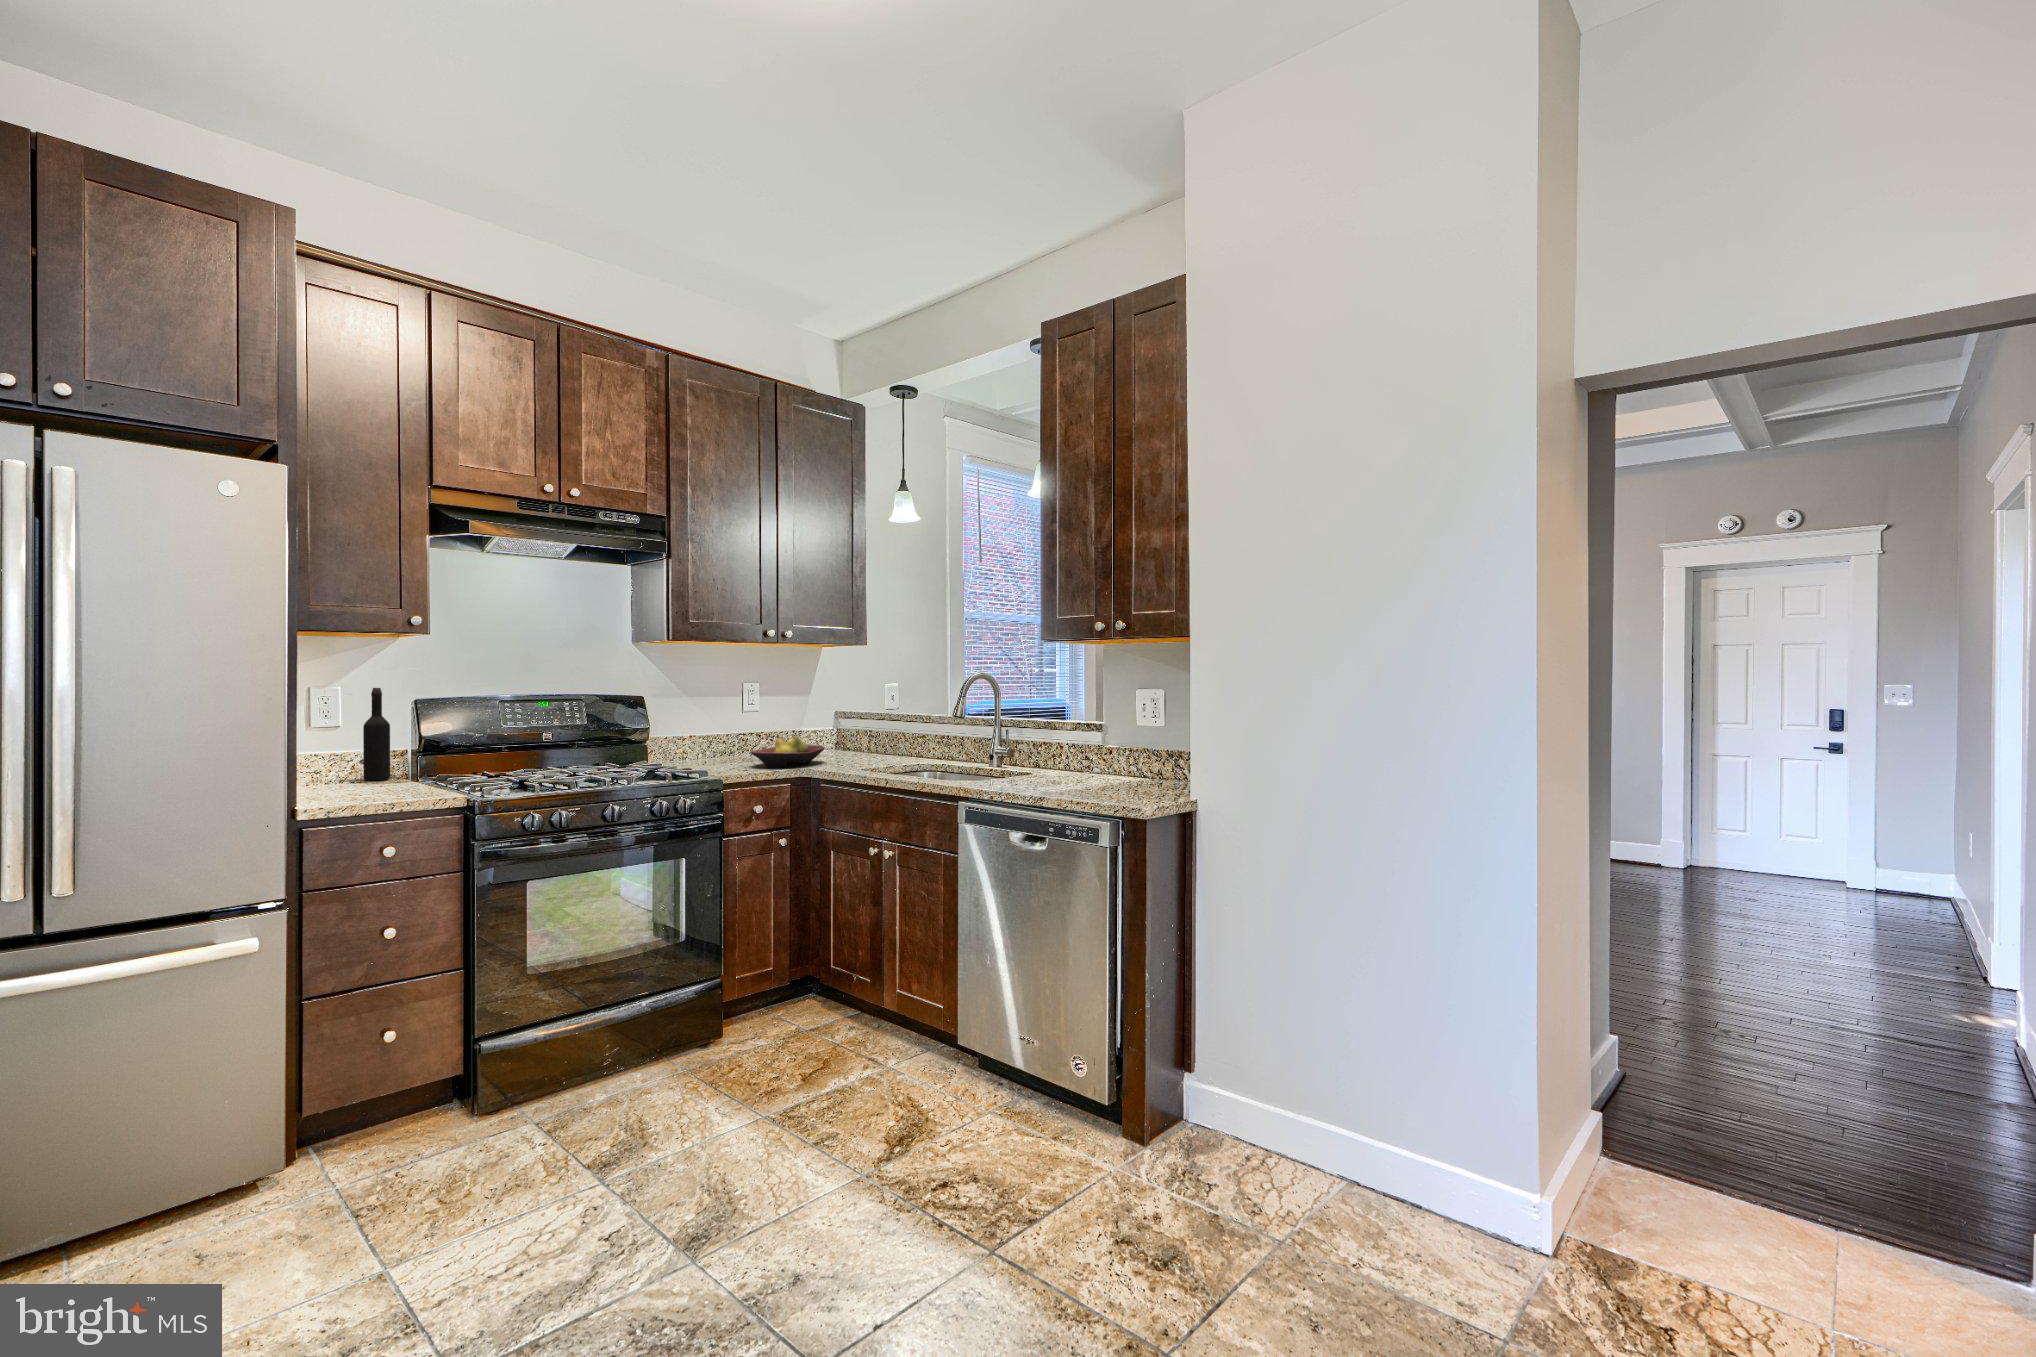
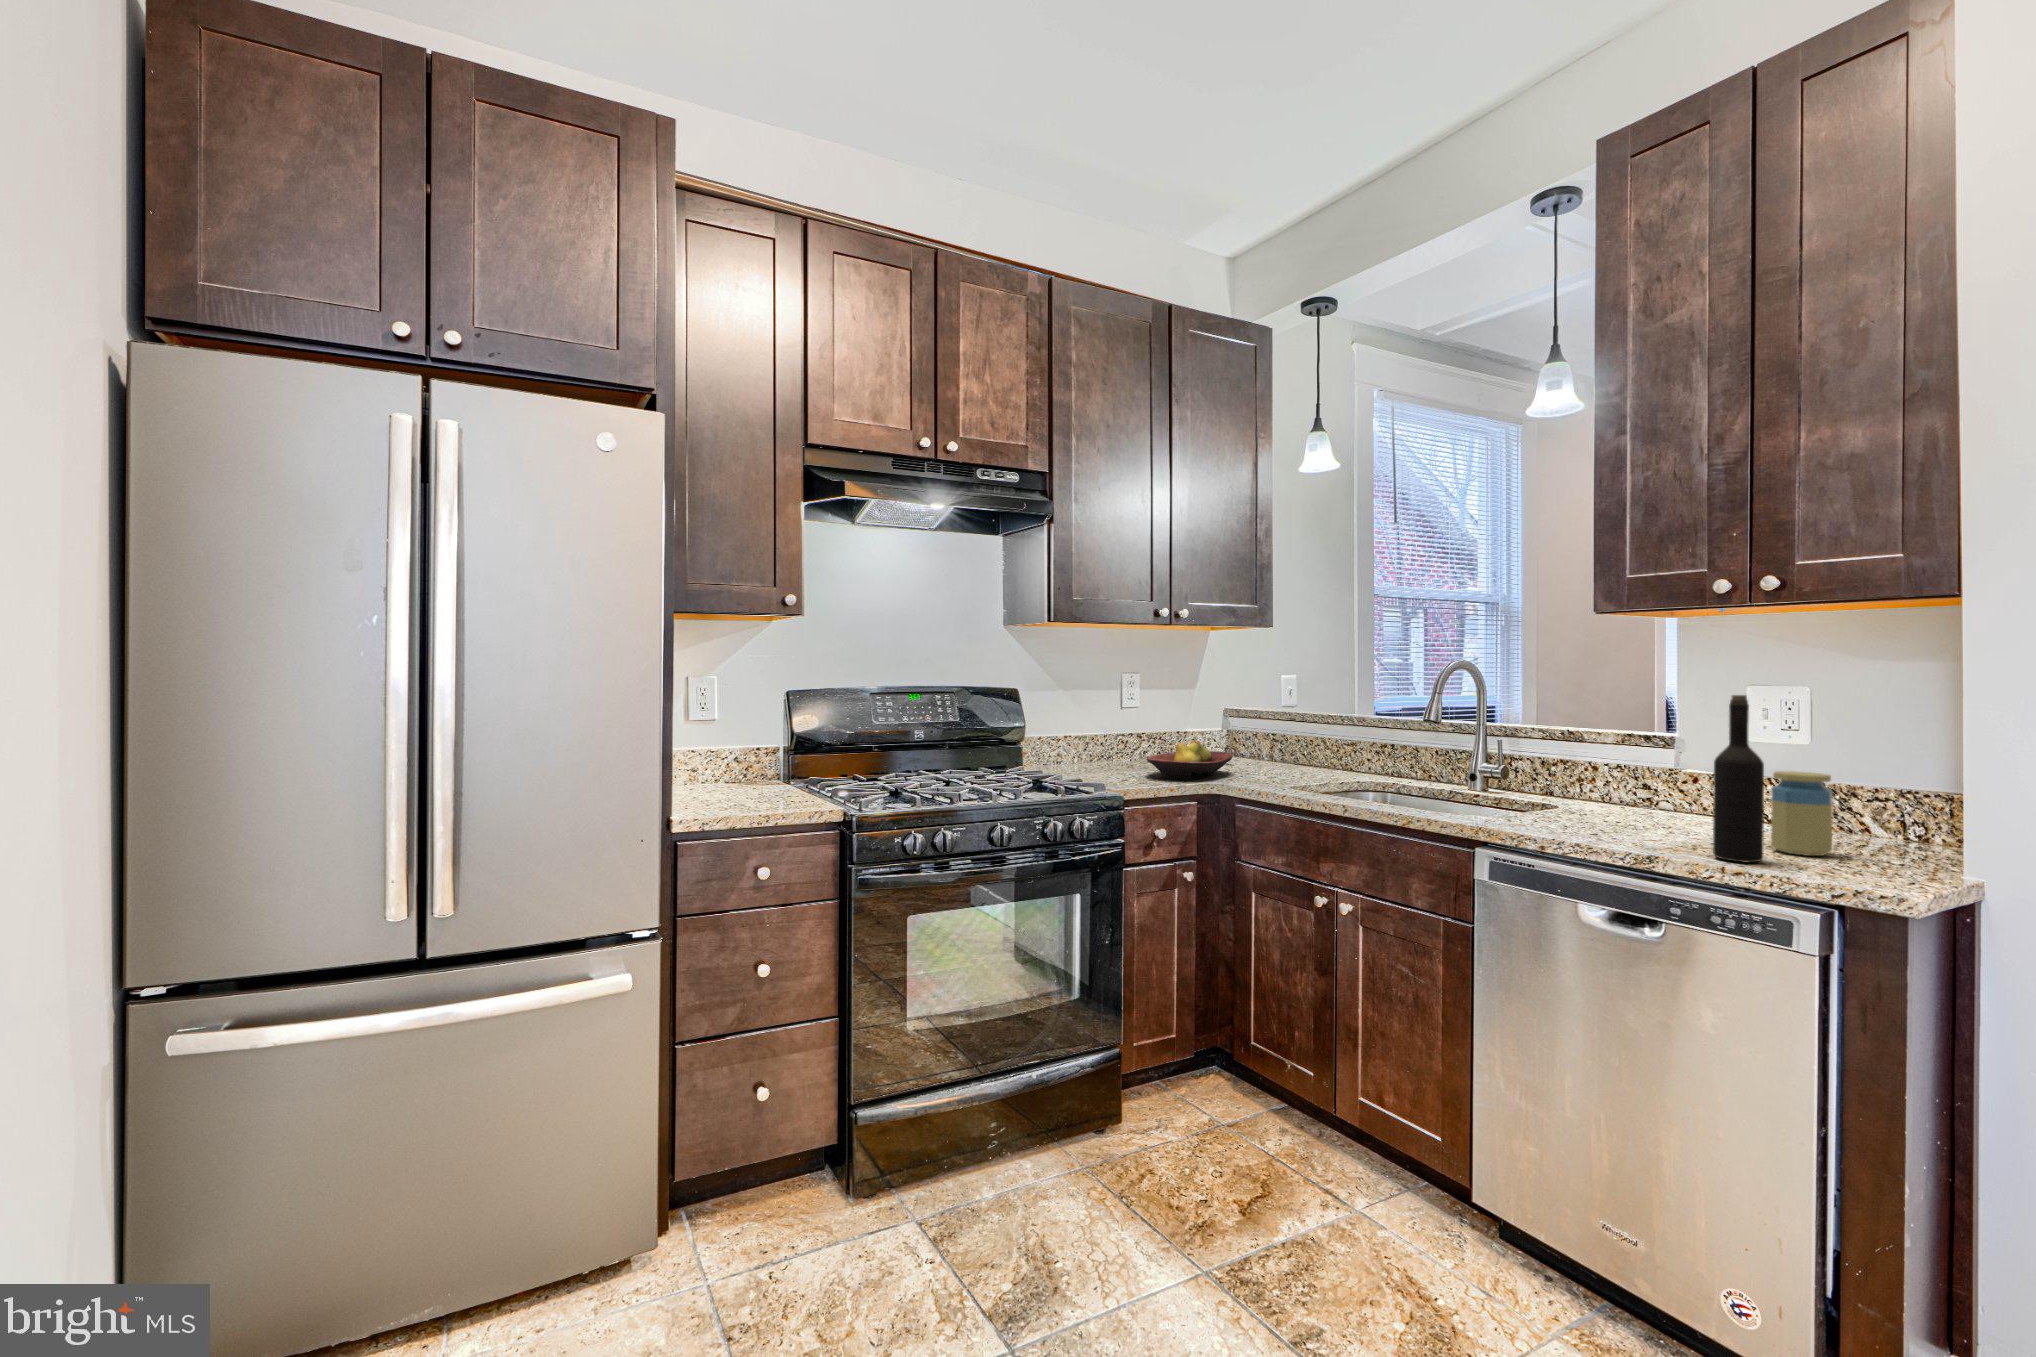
wine bottle: present [363,688,390,781] -> present [1713,695,1764,863]
jar: none [1122,741,1152,792] -> present [1771,771,1833,856]

